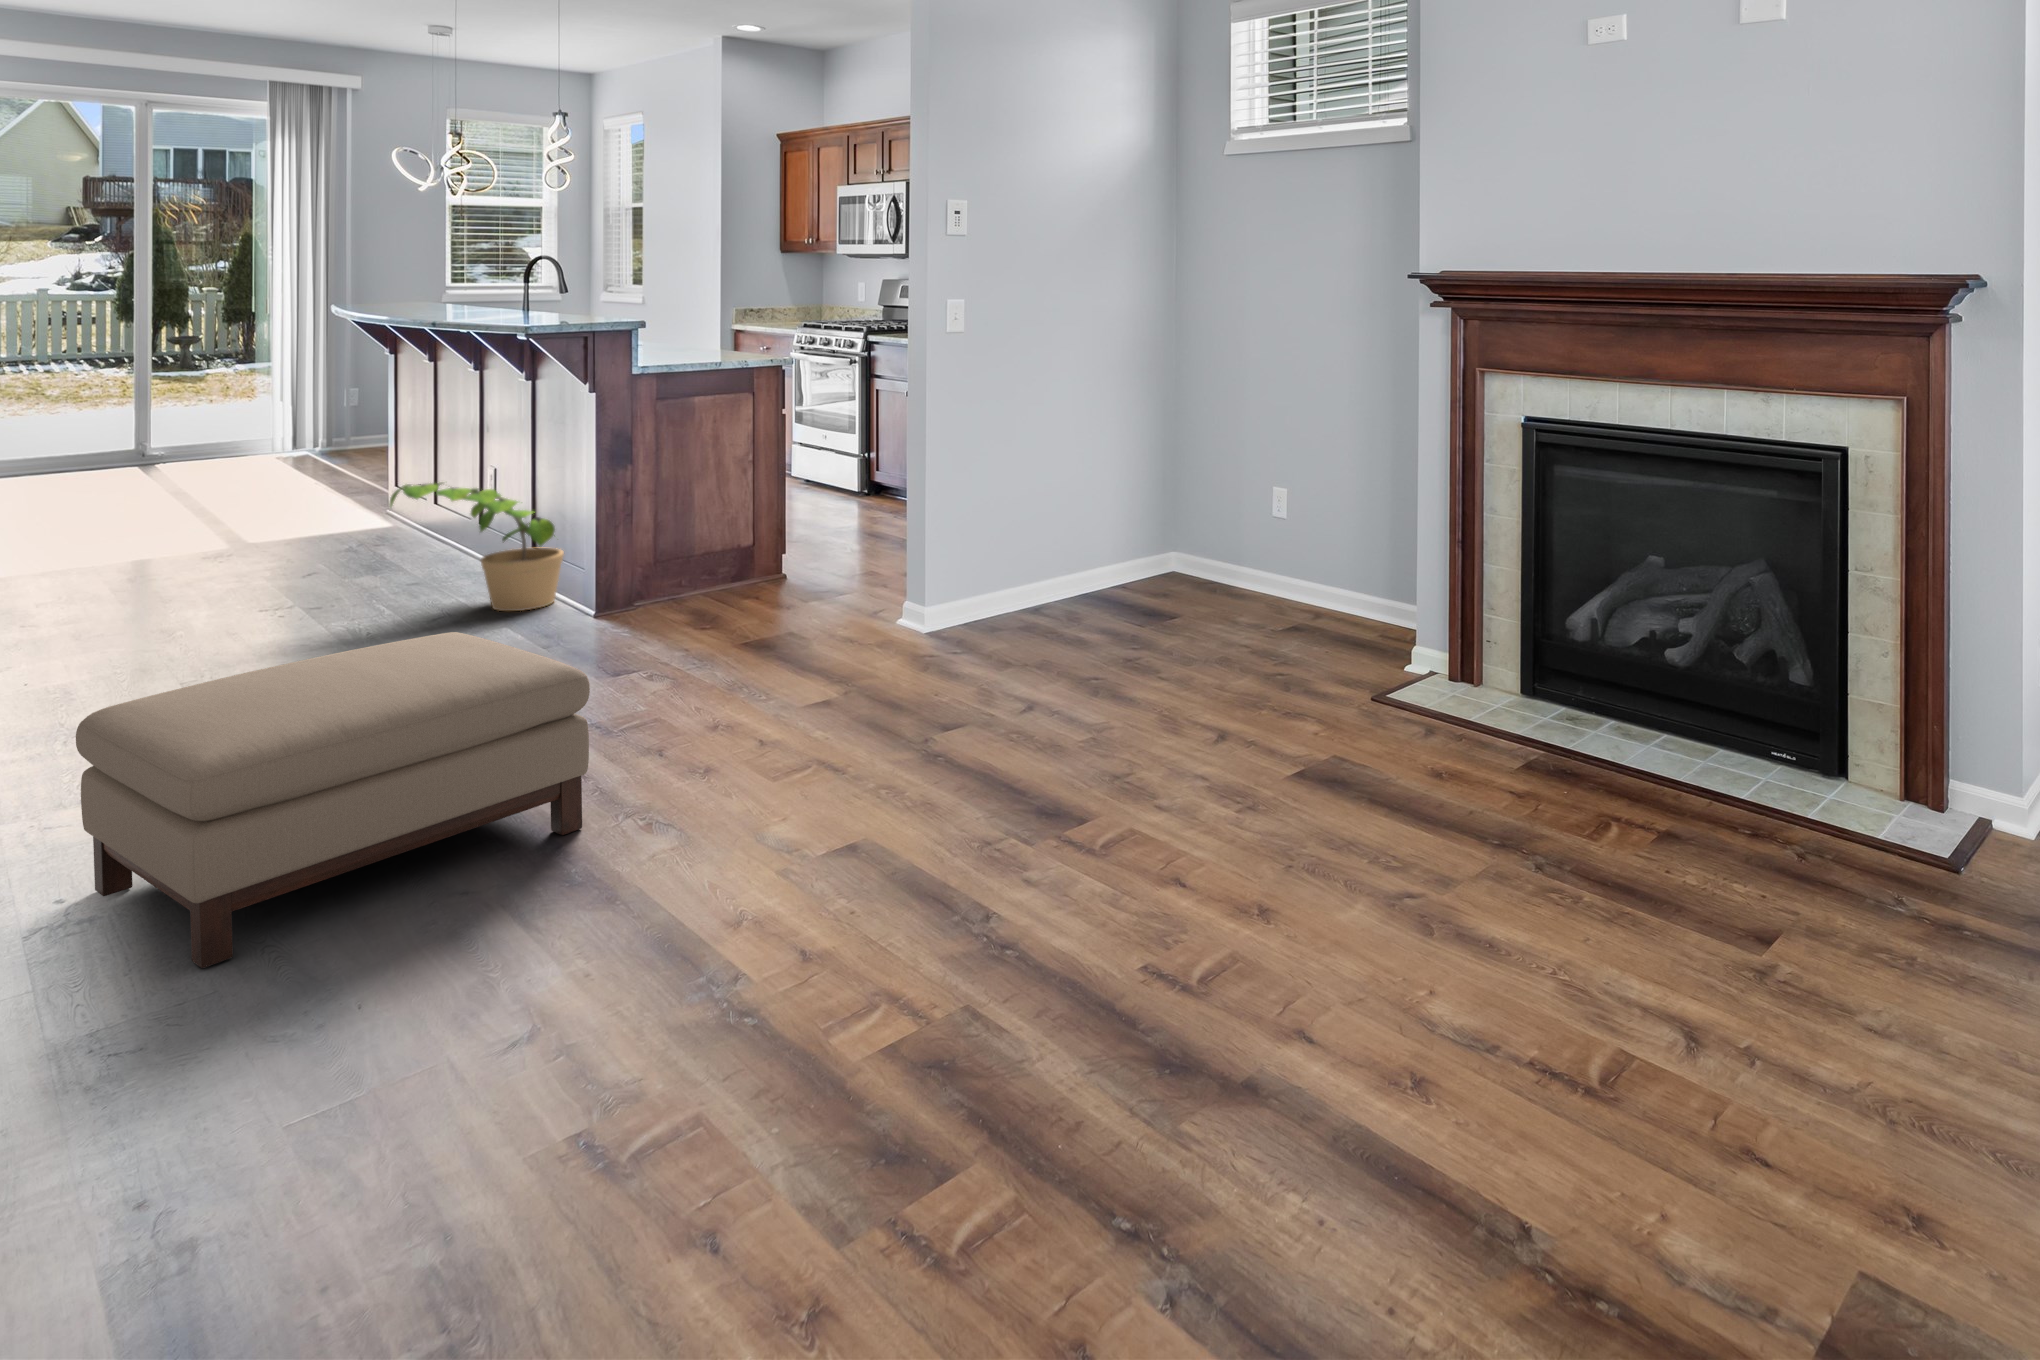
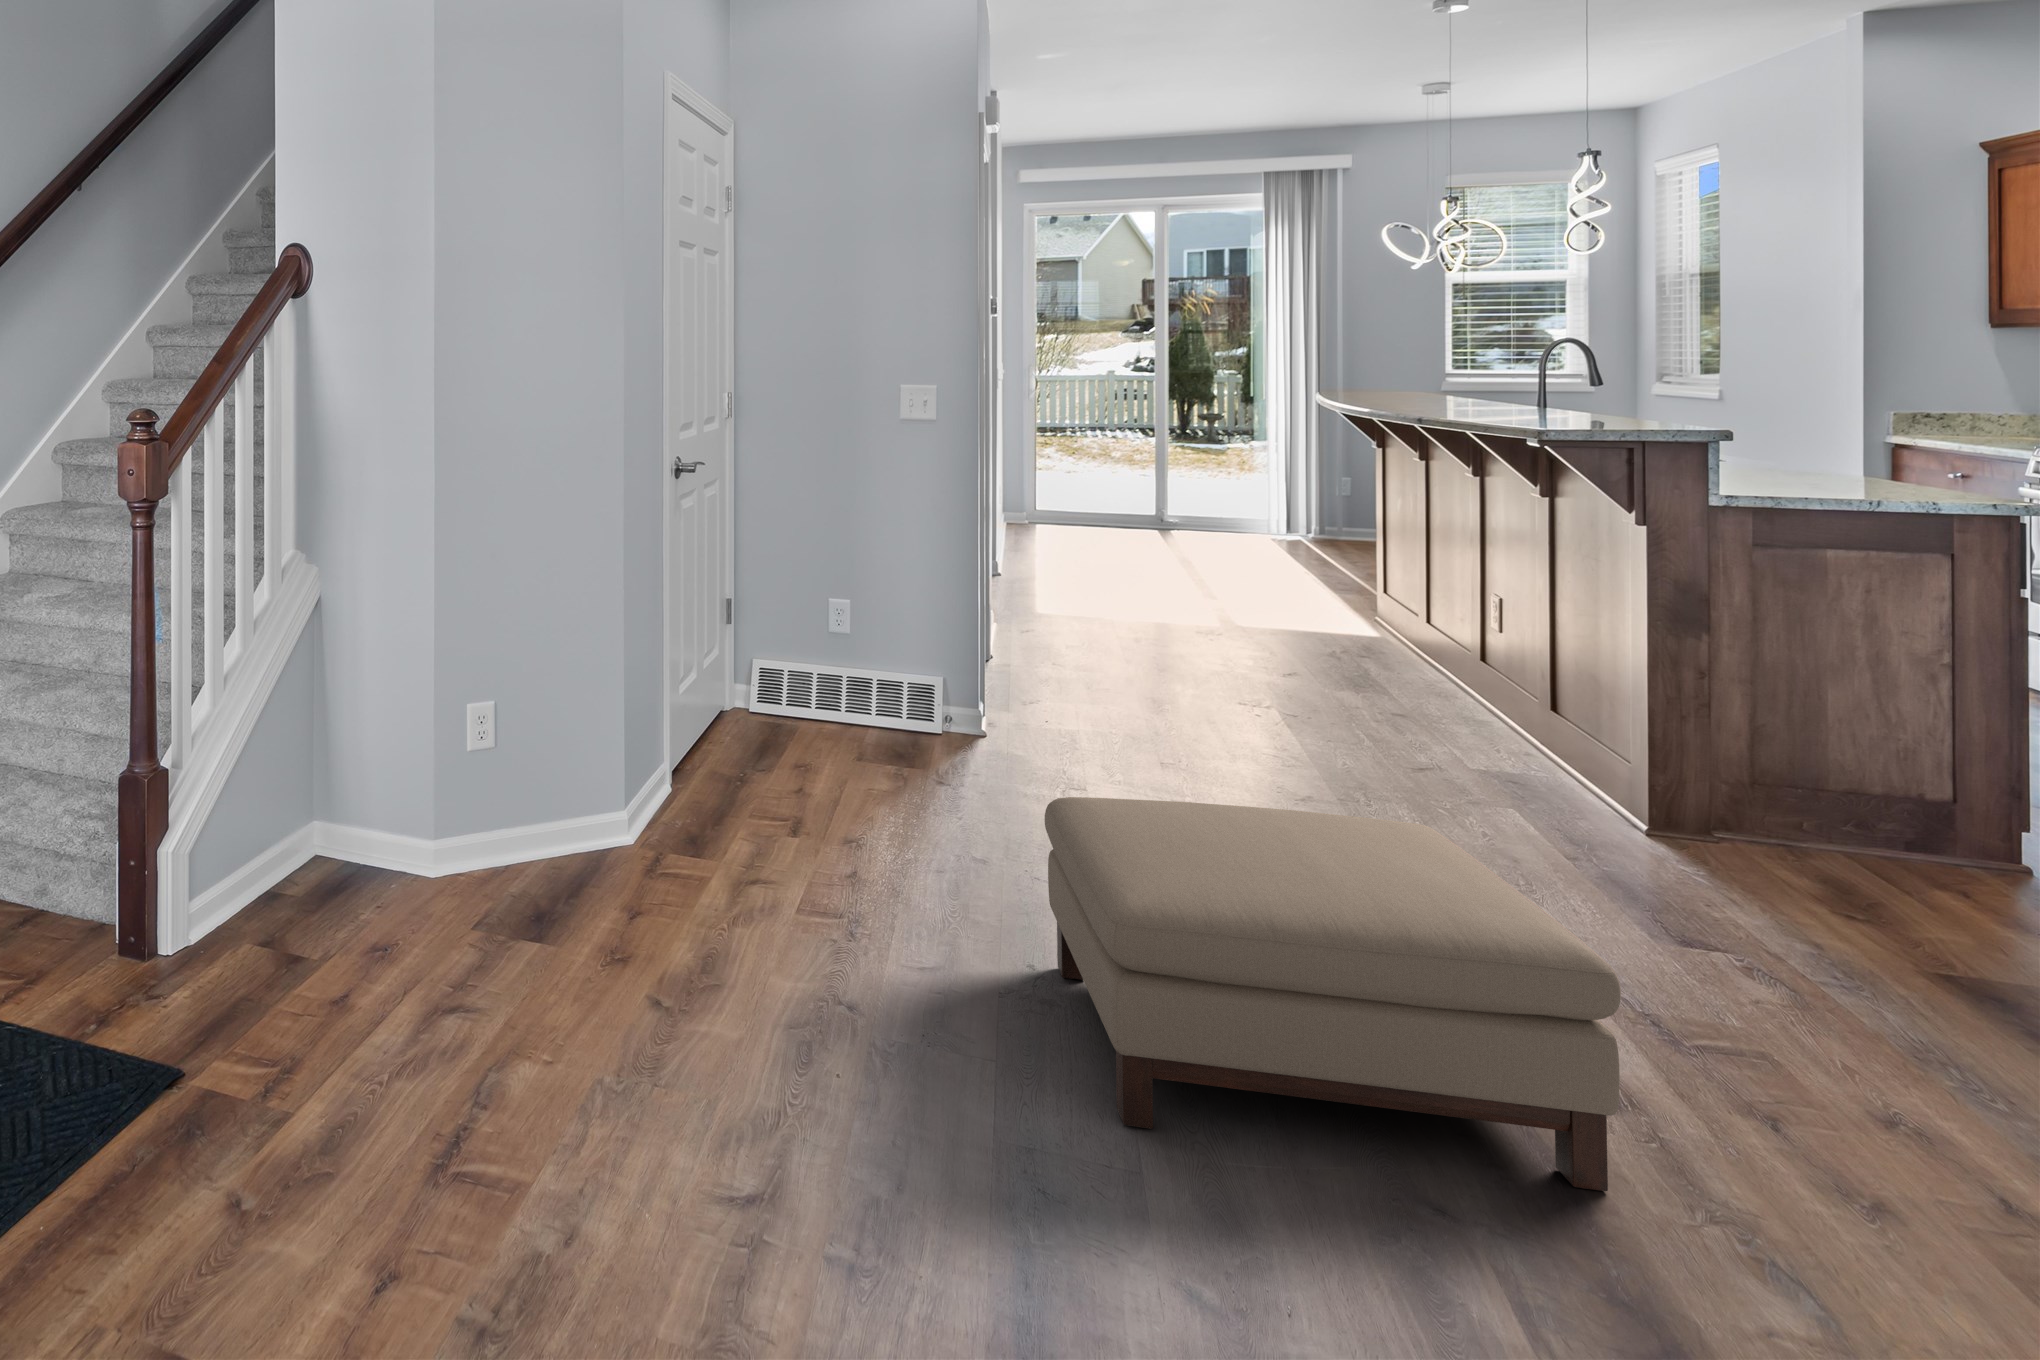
potted plant: present [390,482,564,611] -> none [1366,603,1593,788]

